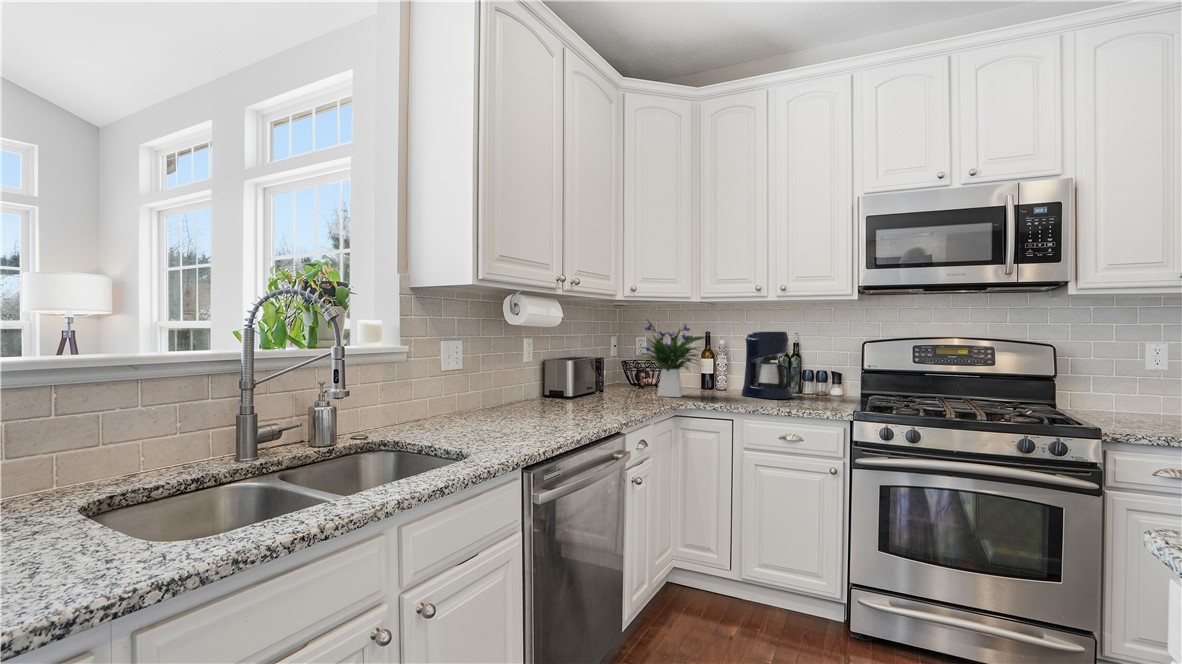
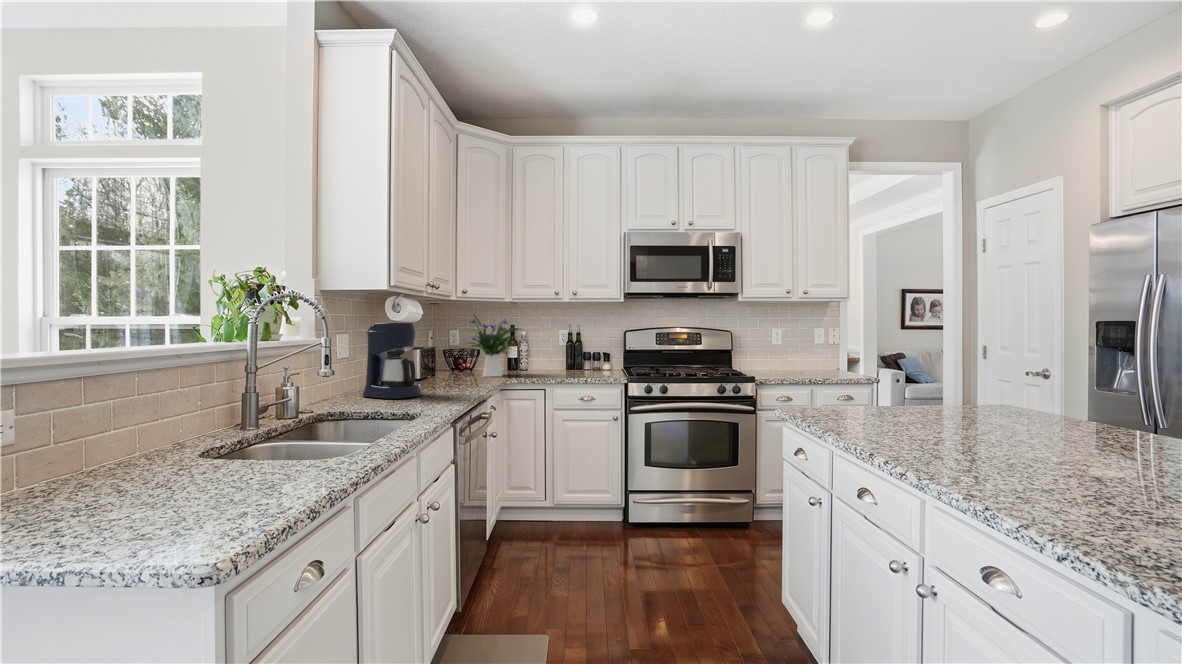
coffee maker: present [741,331,794,399] -> present [362,323,422,399]

